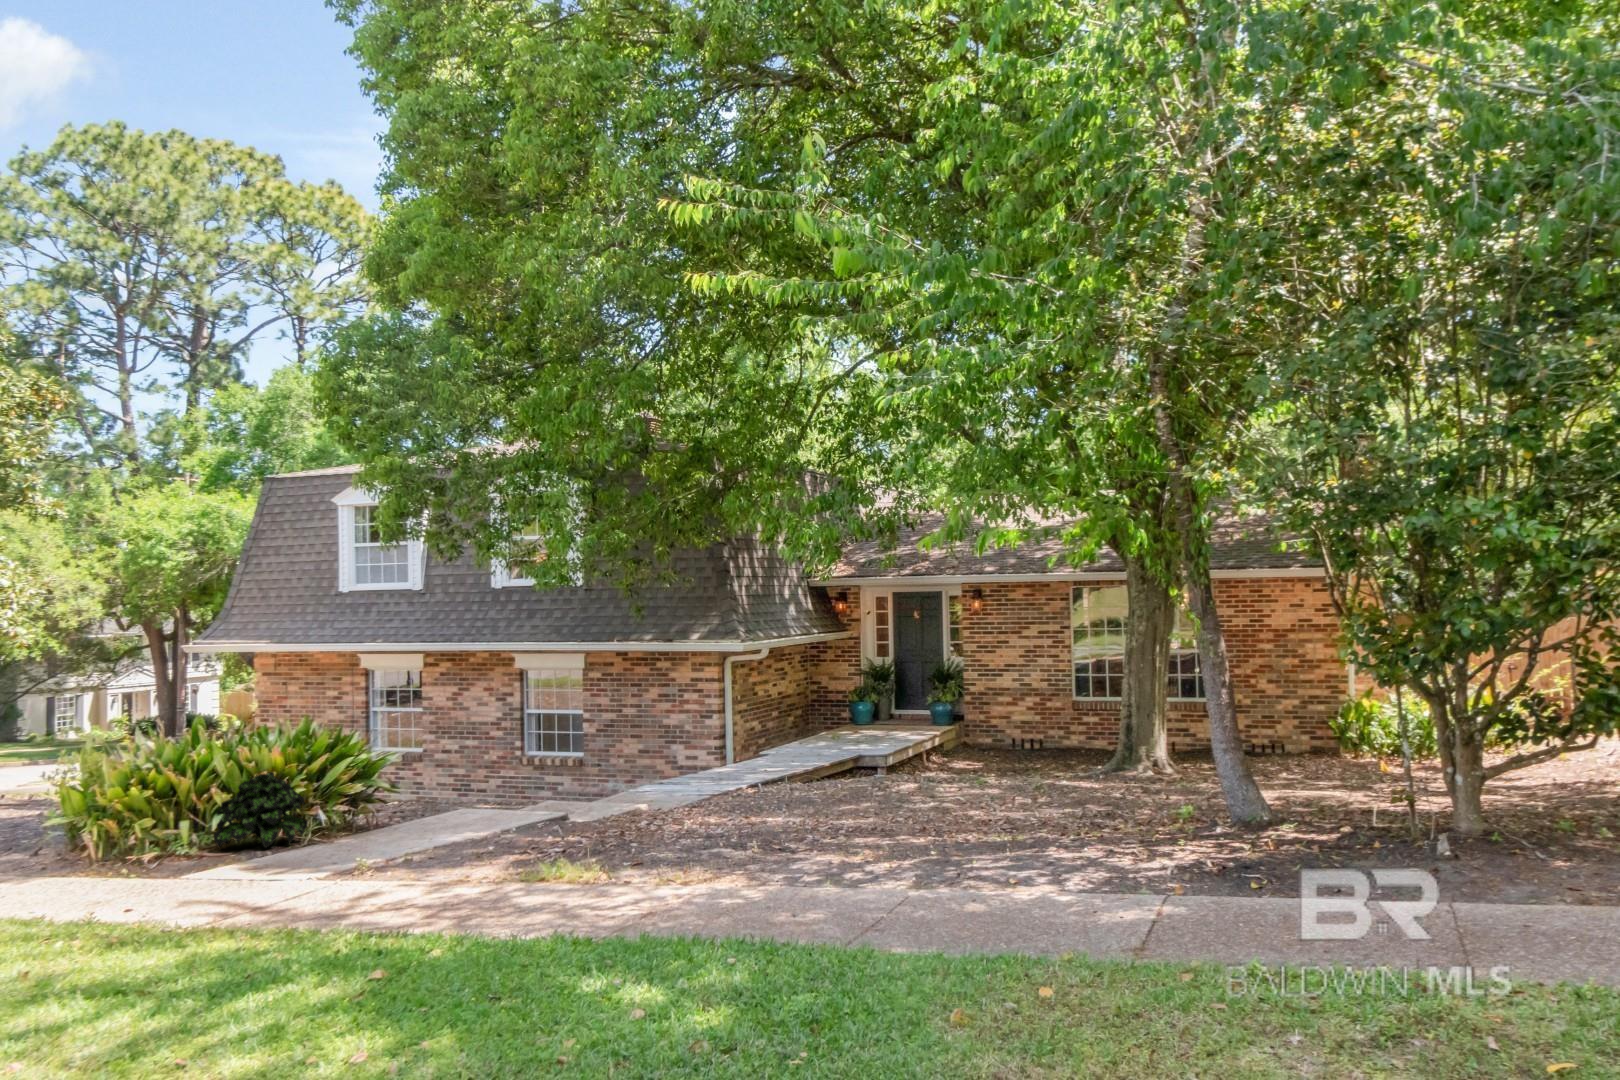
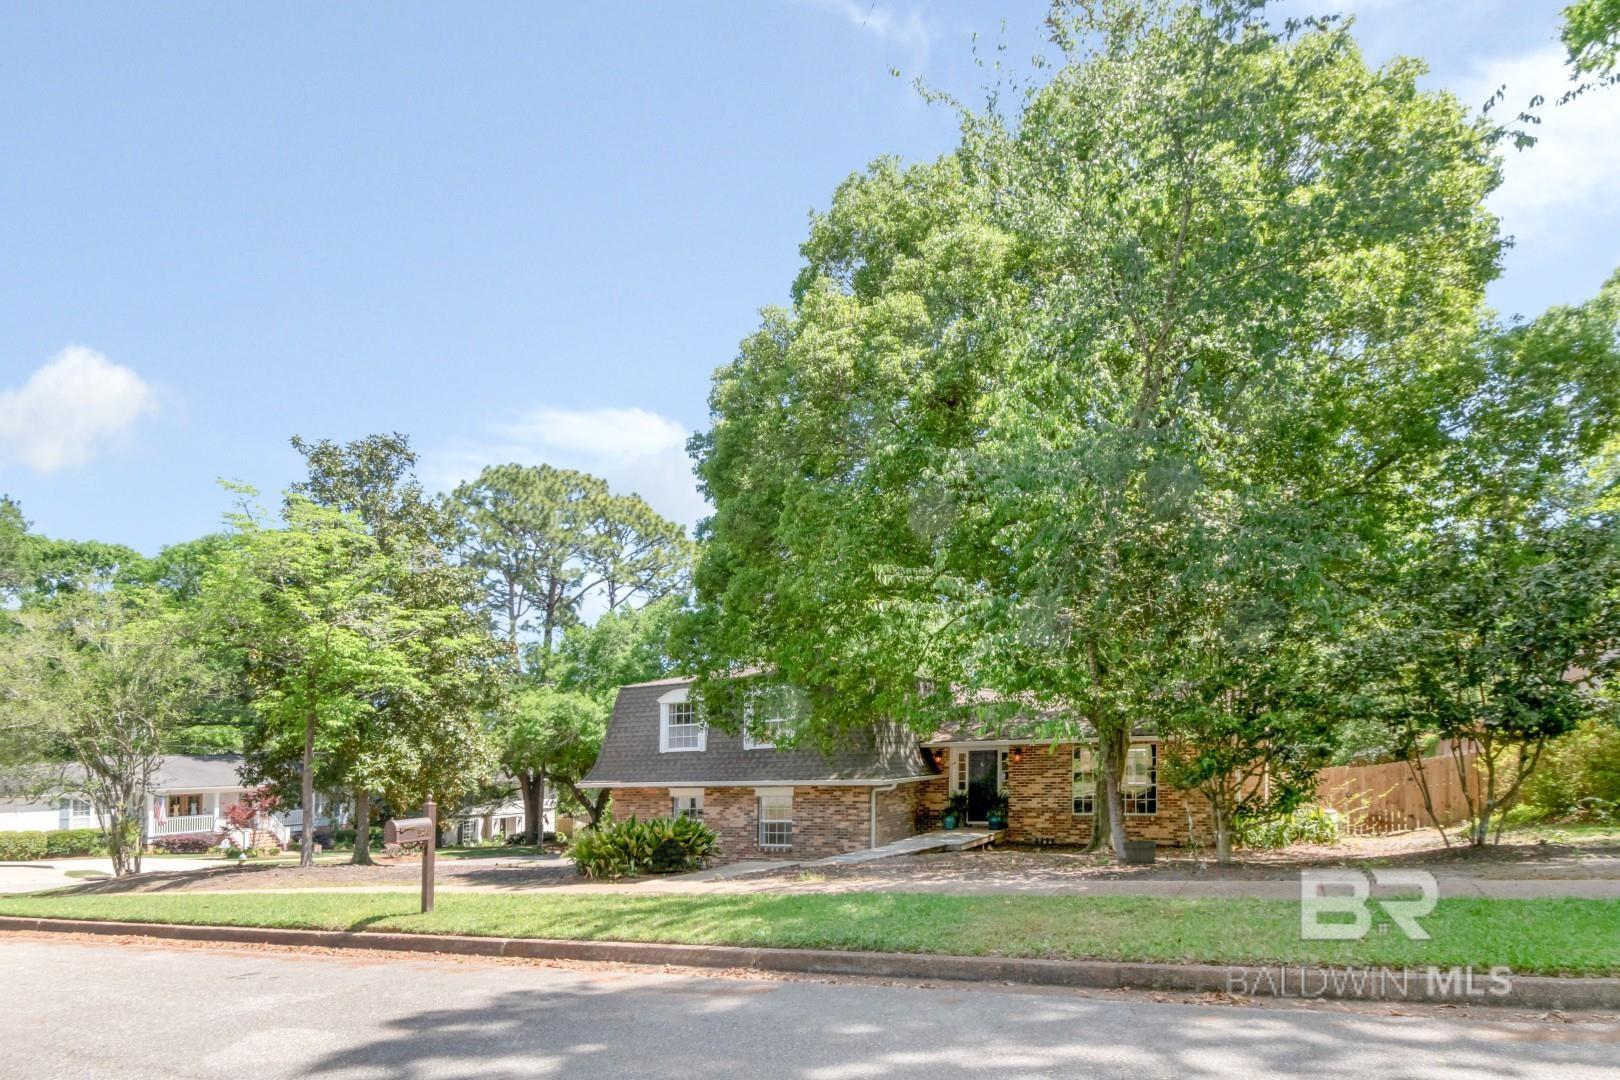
wooden bucket: none [1291,768,1378,843] -> present [1123,839,1156,865]

